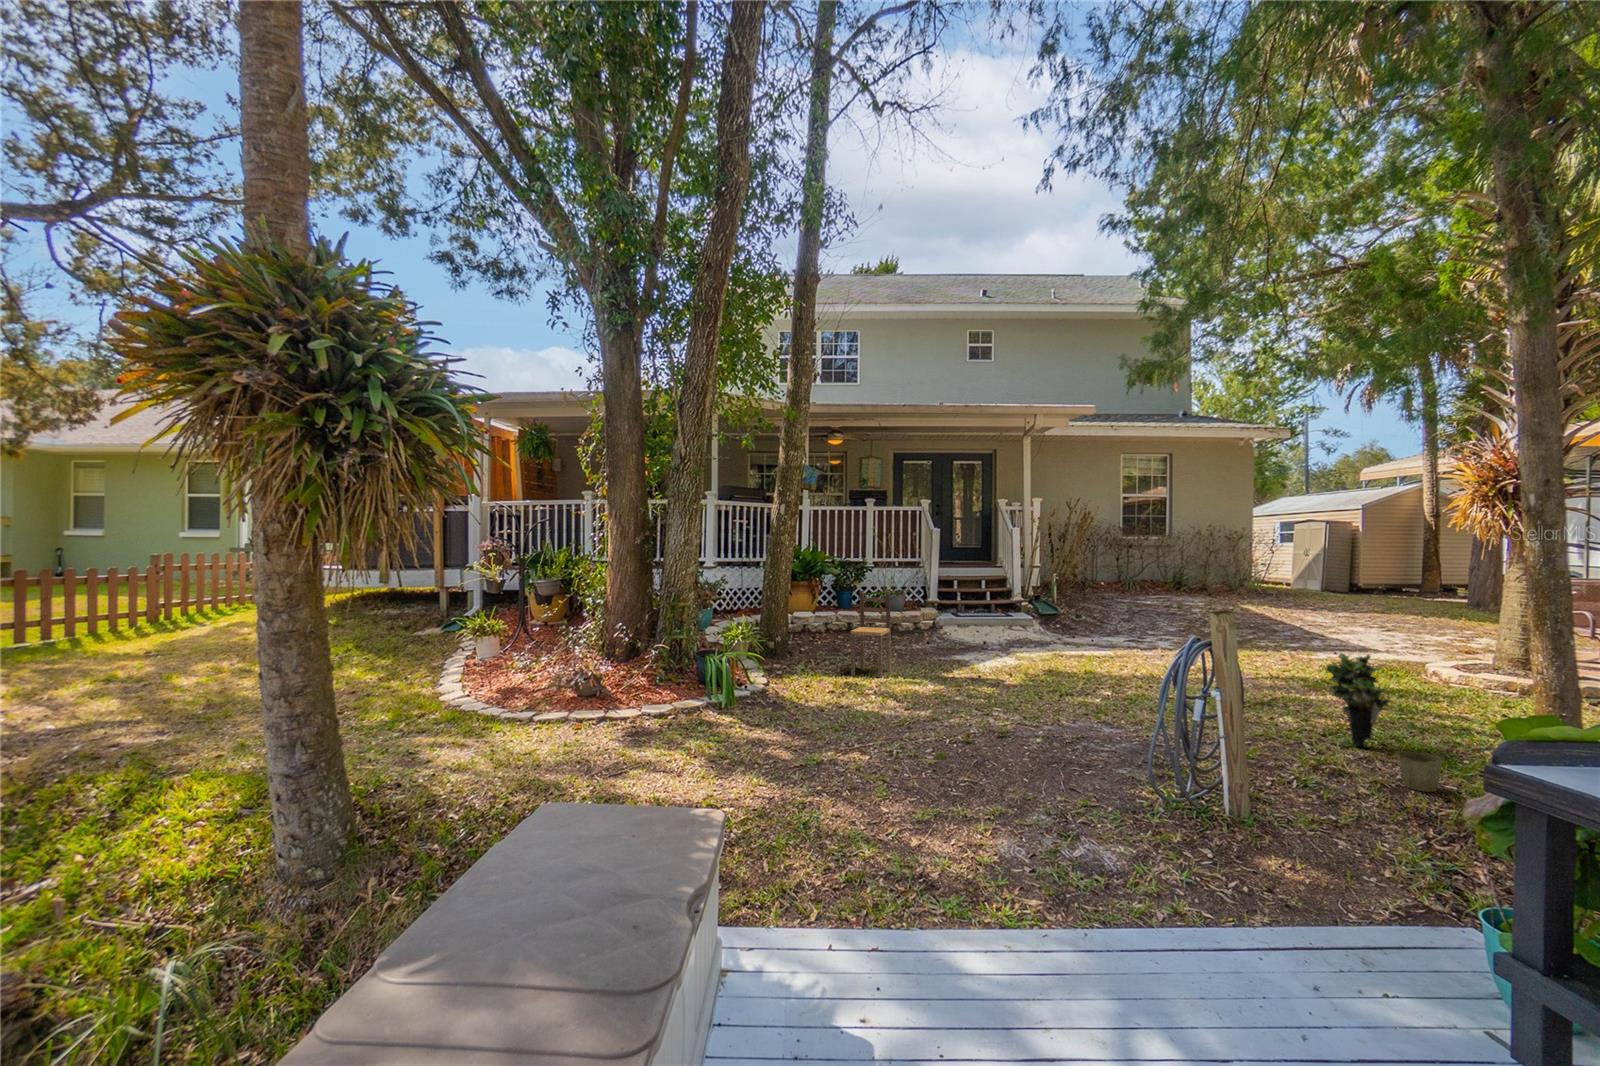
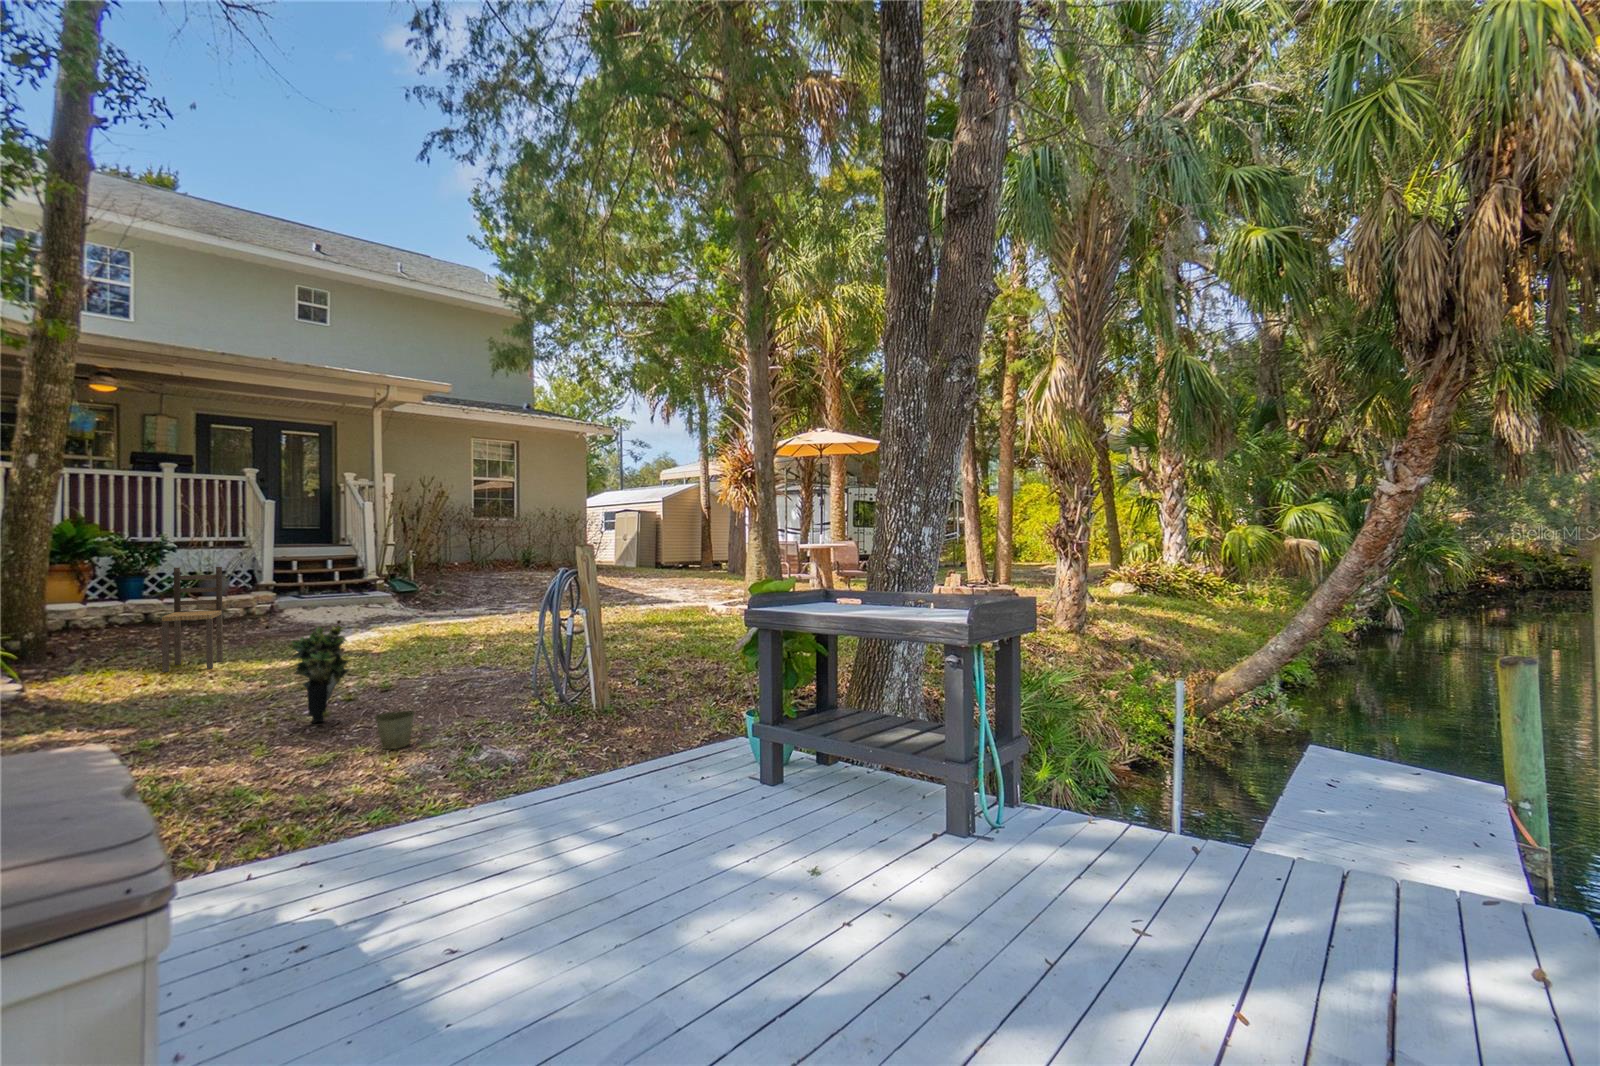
potted plant: present [1325,653,1390,748] -> present [291,625,349,723]
bucket: present [1396,740,1443,792] -> present [375,703,415,749]

